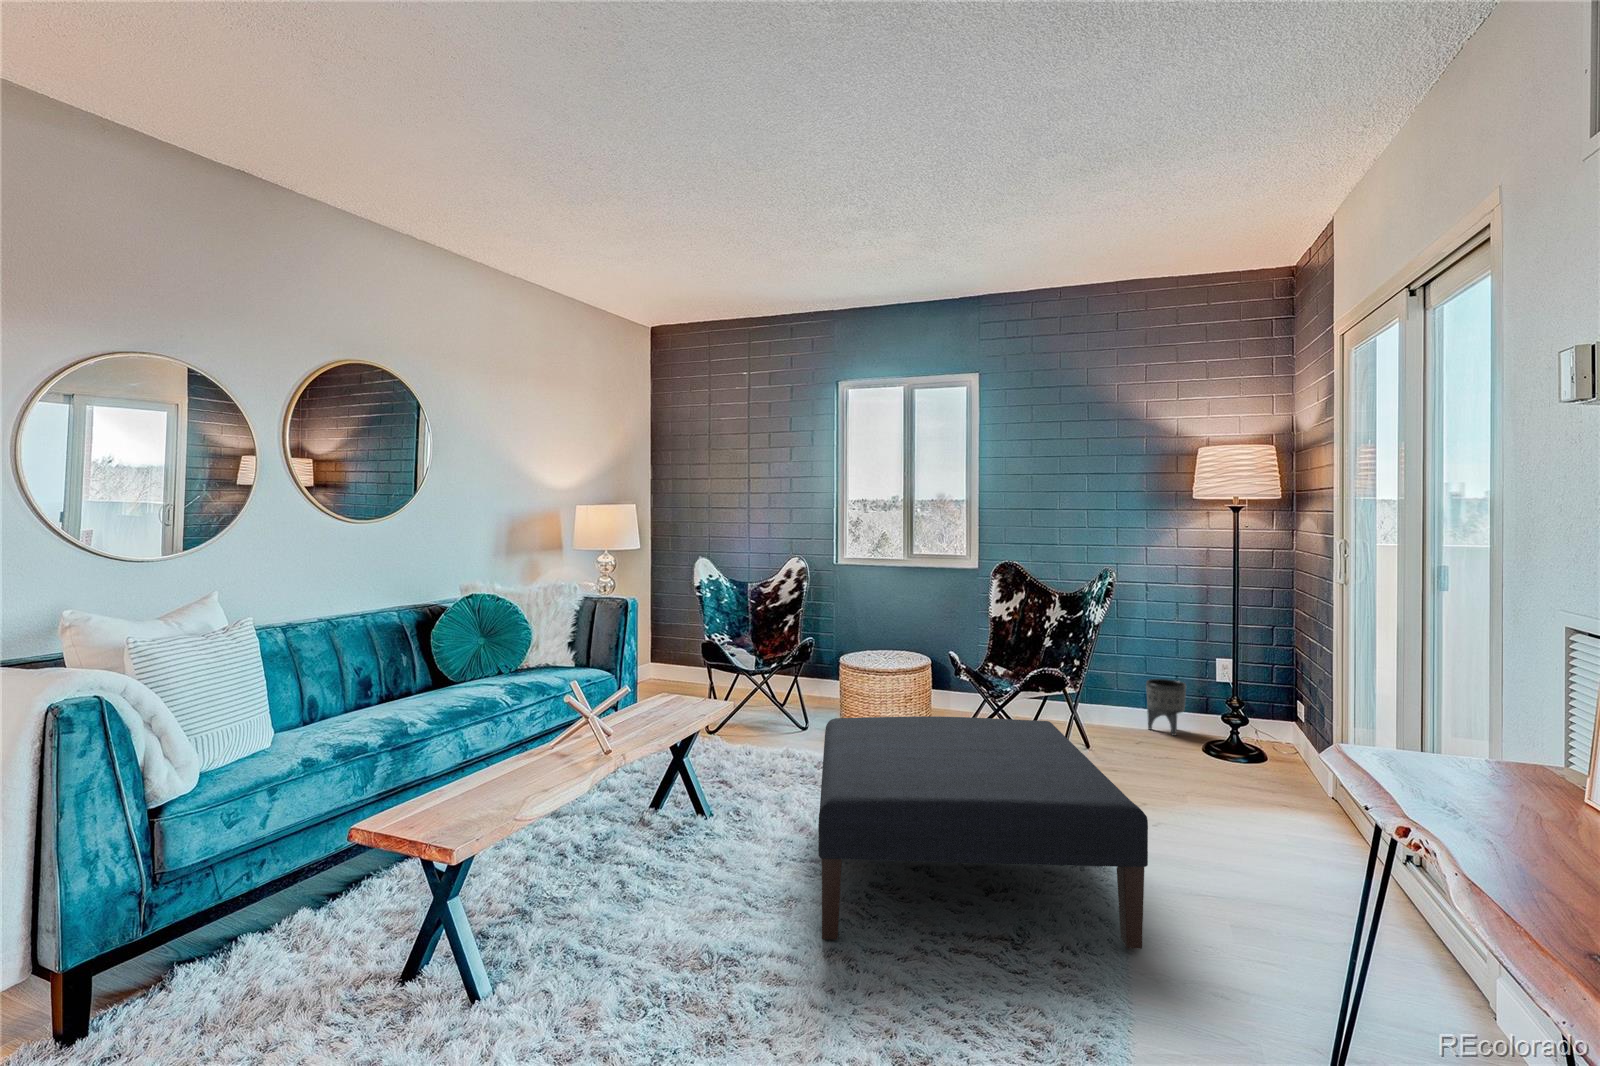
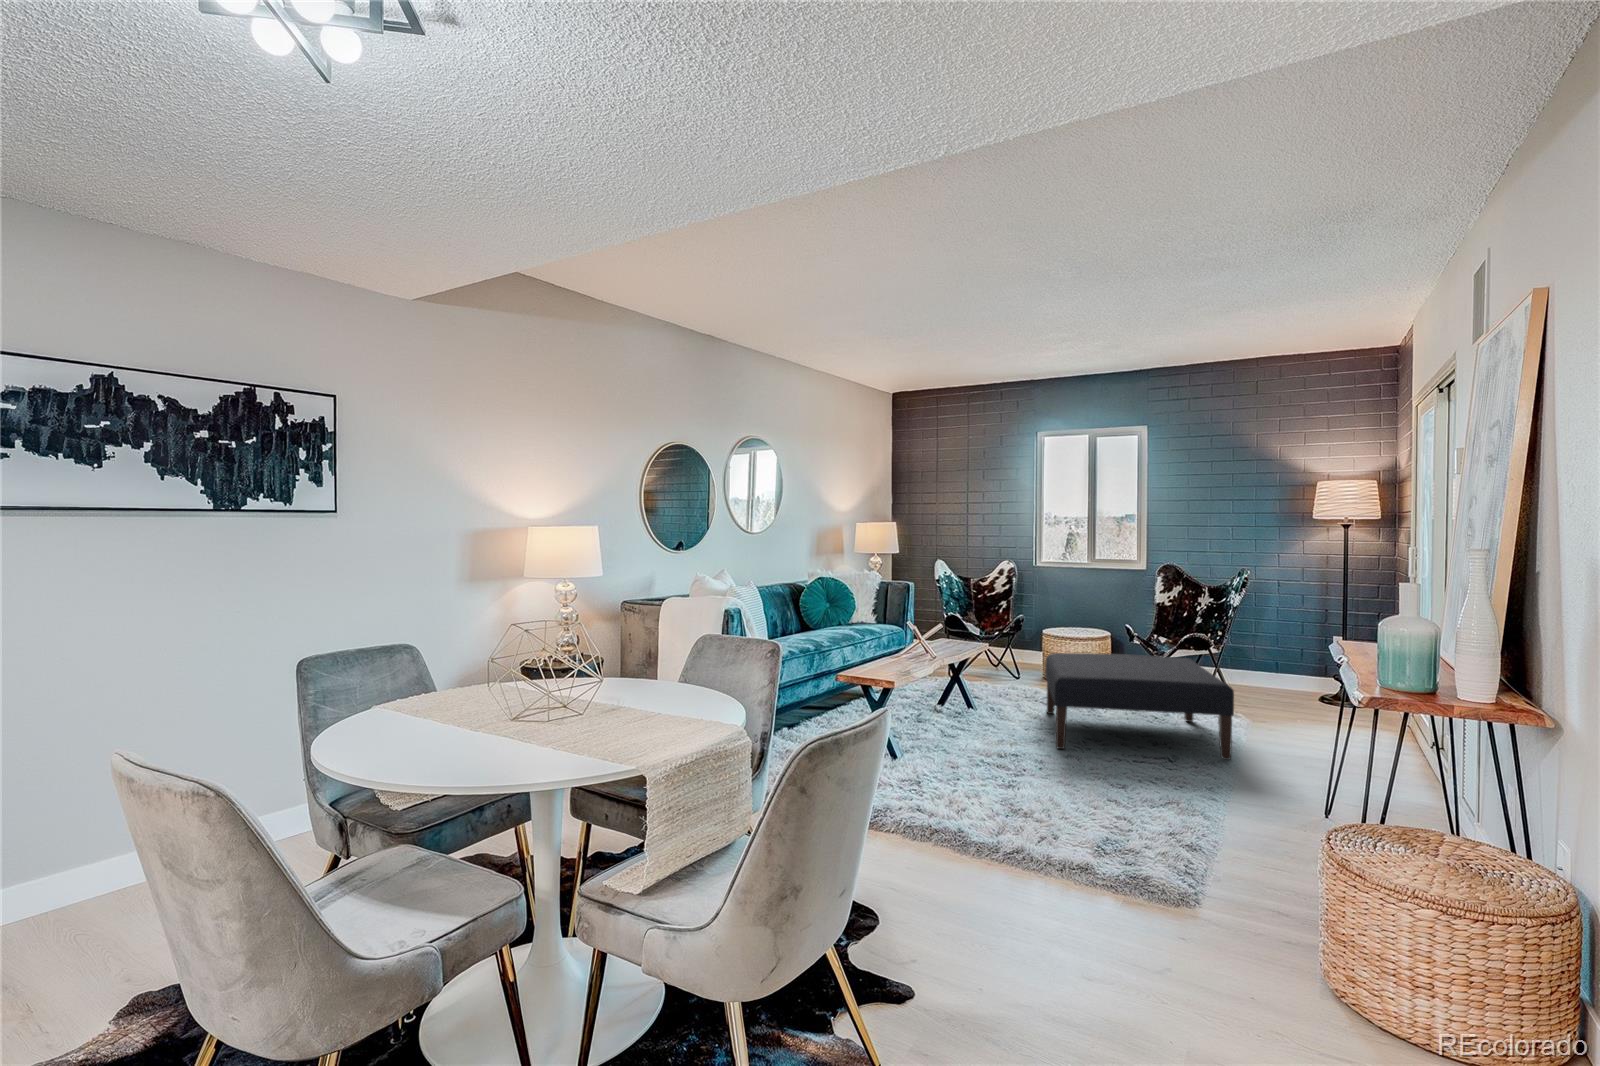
planter: present [1146,679,1186,736] -> none [1277,651,1308,691]

